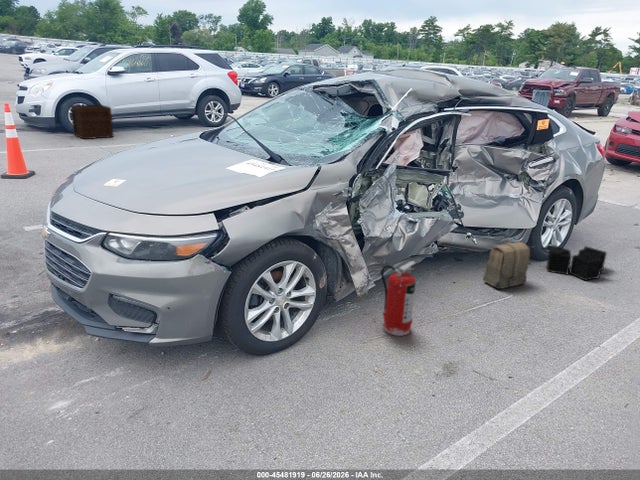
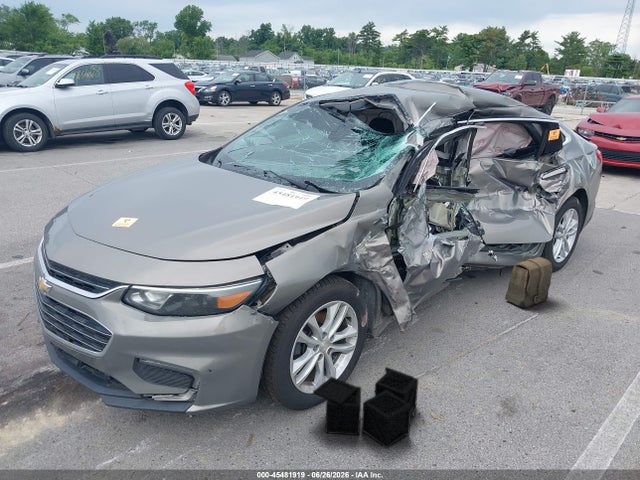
wooden crate: present [71,104,113,139] -> none [15,120,65,159]
storage bin: present [542,245,606,280] -> present [313,367,424,448]
fire extinguisher: present [381,261,415,336] -> none [419,289,459,371]

